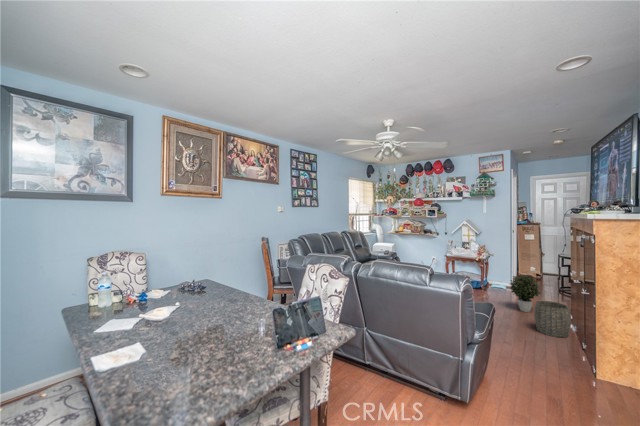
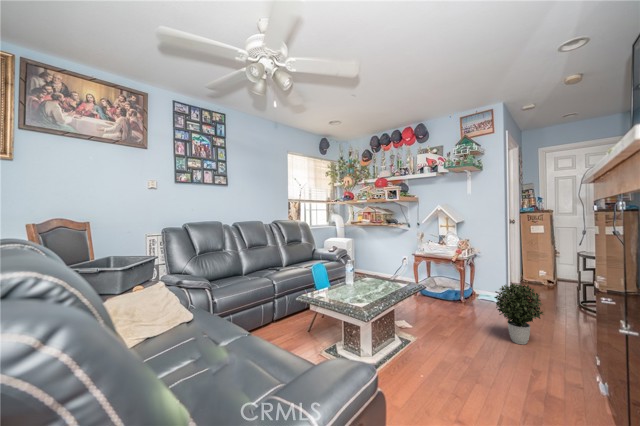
woven basket: present [535,301,571,337] -> none [528,329,594,403]

